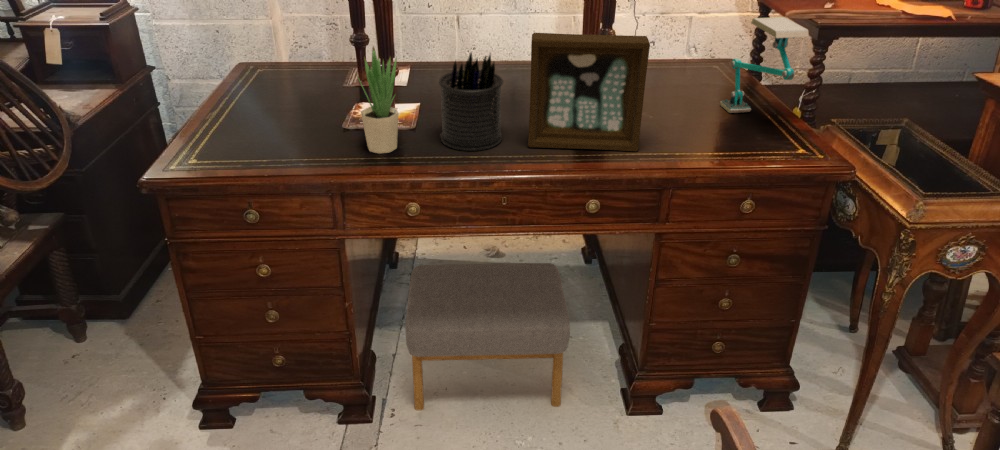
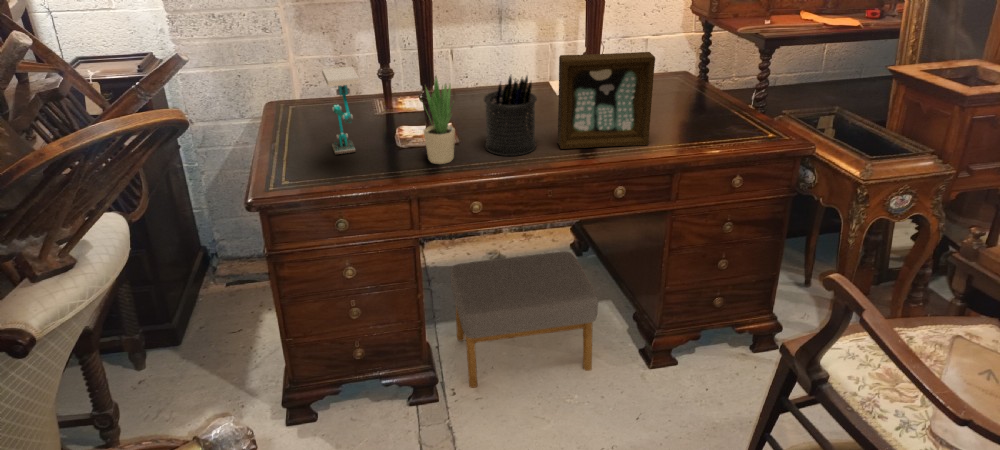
desk lamp: present [720,17,809,113] -> present [322,66,360,154]

